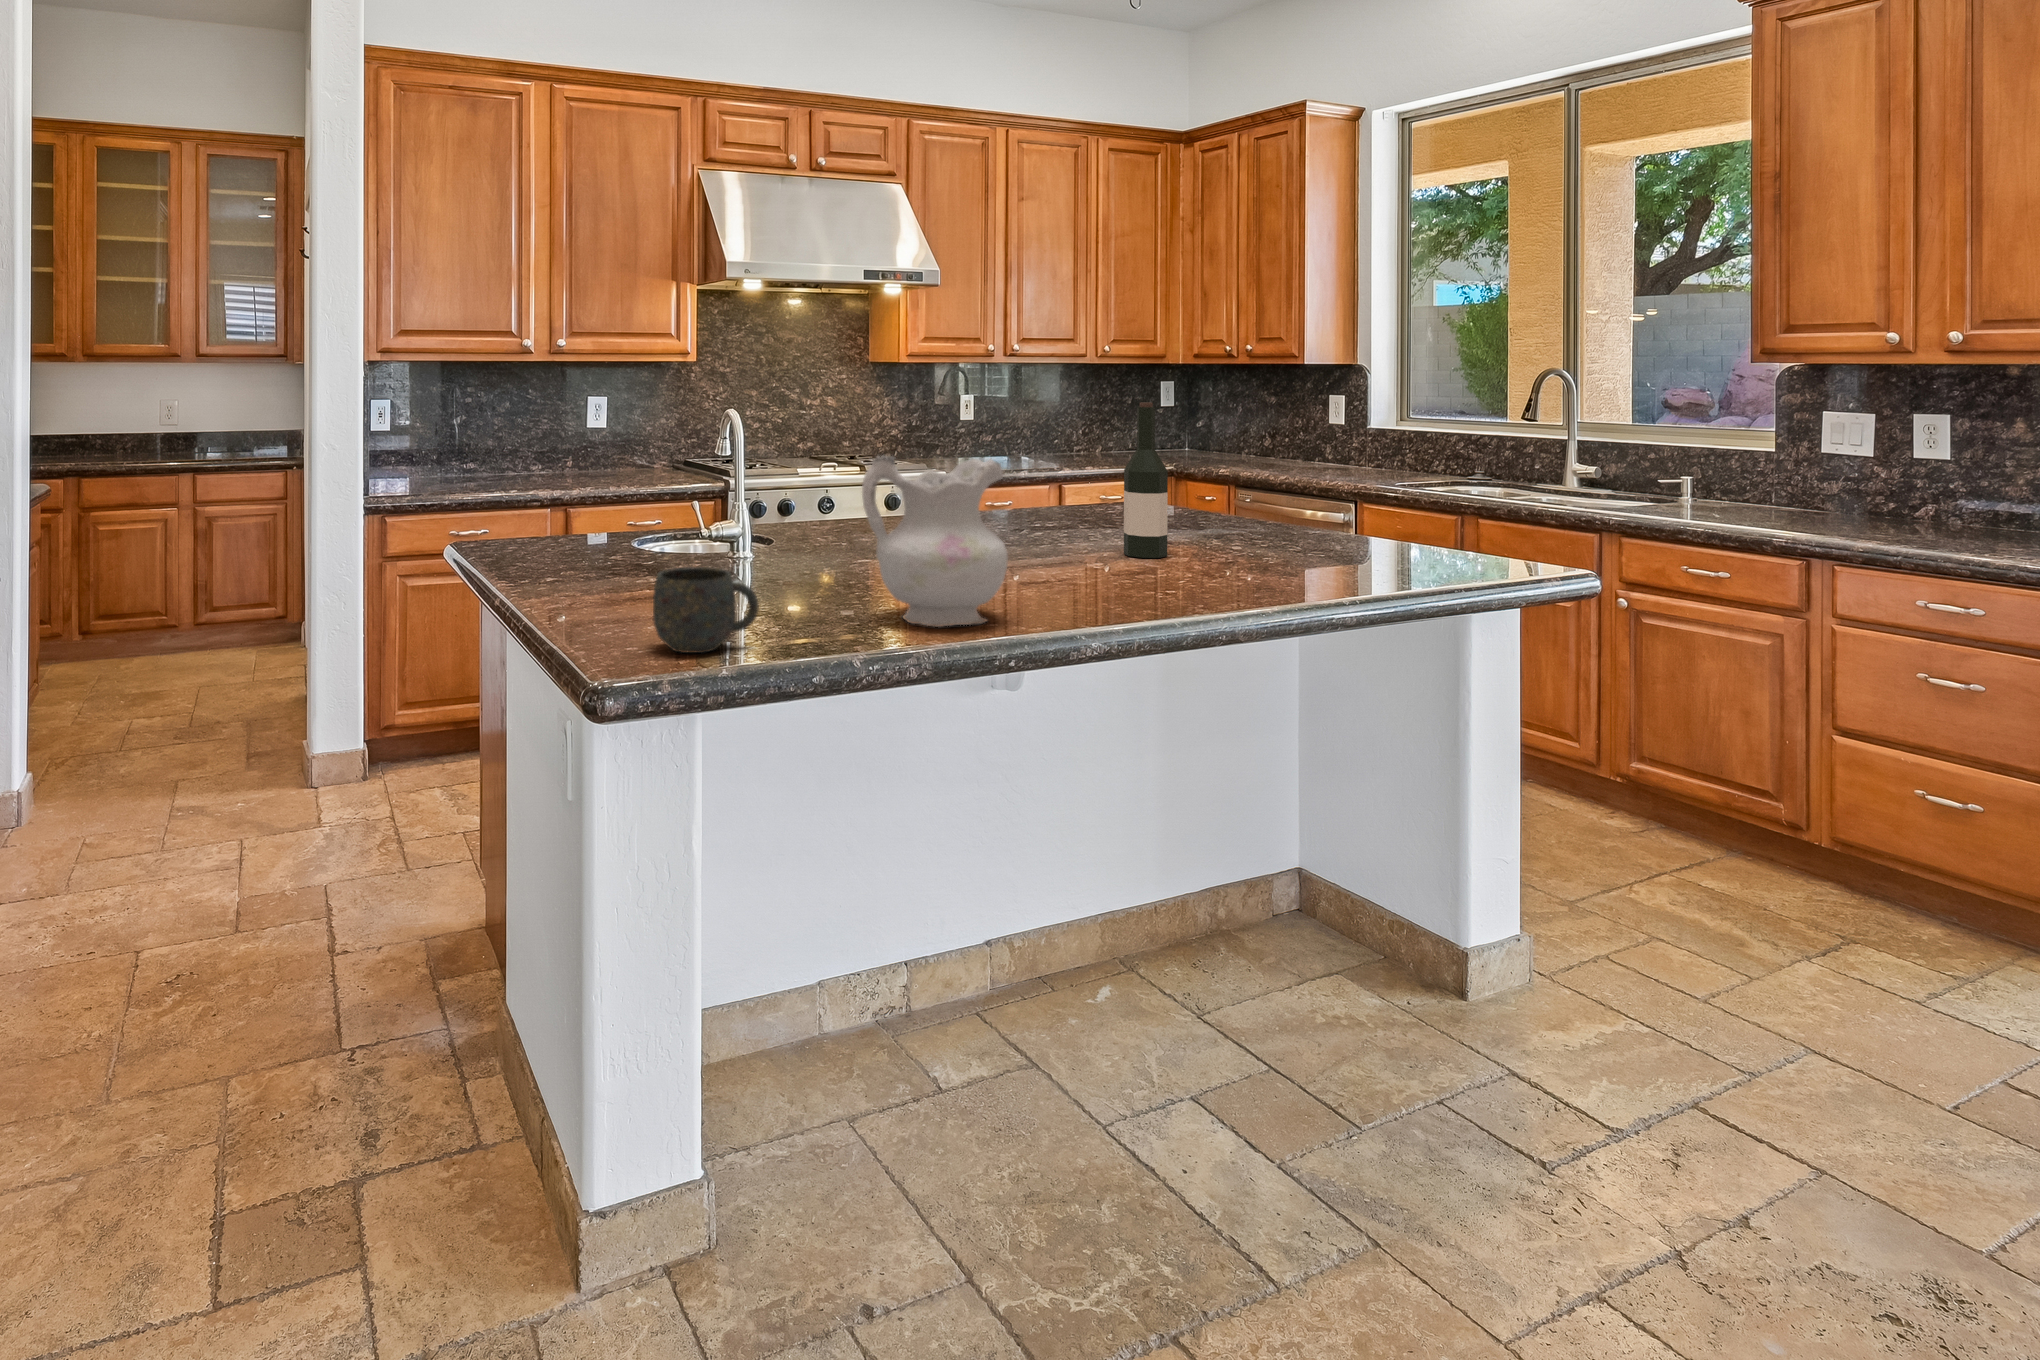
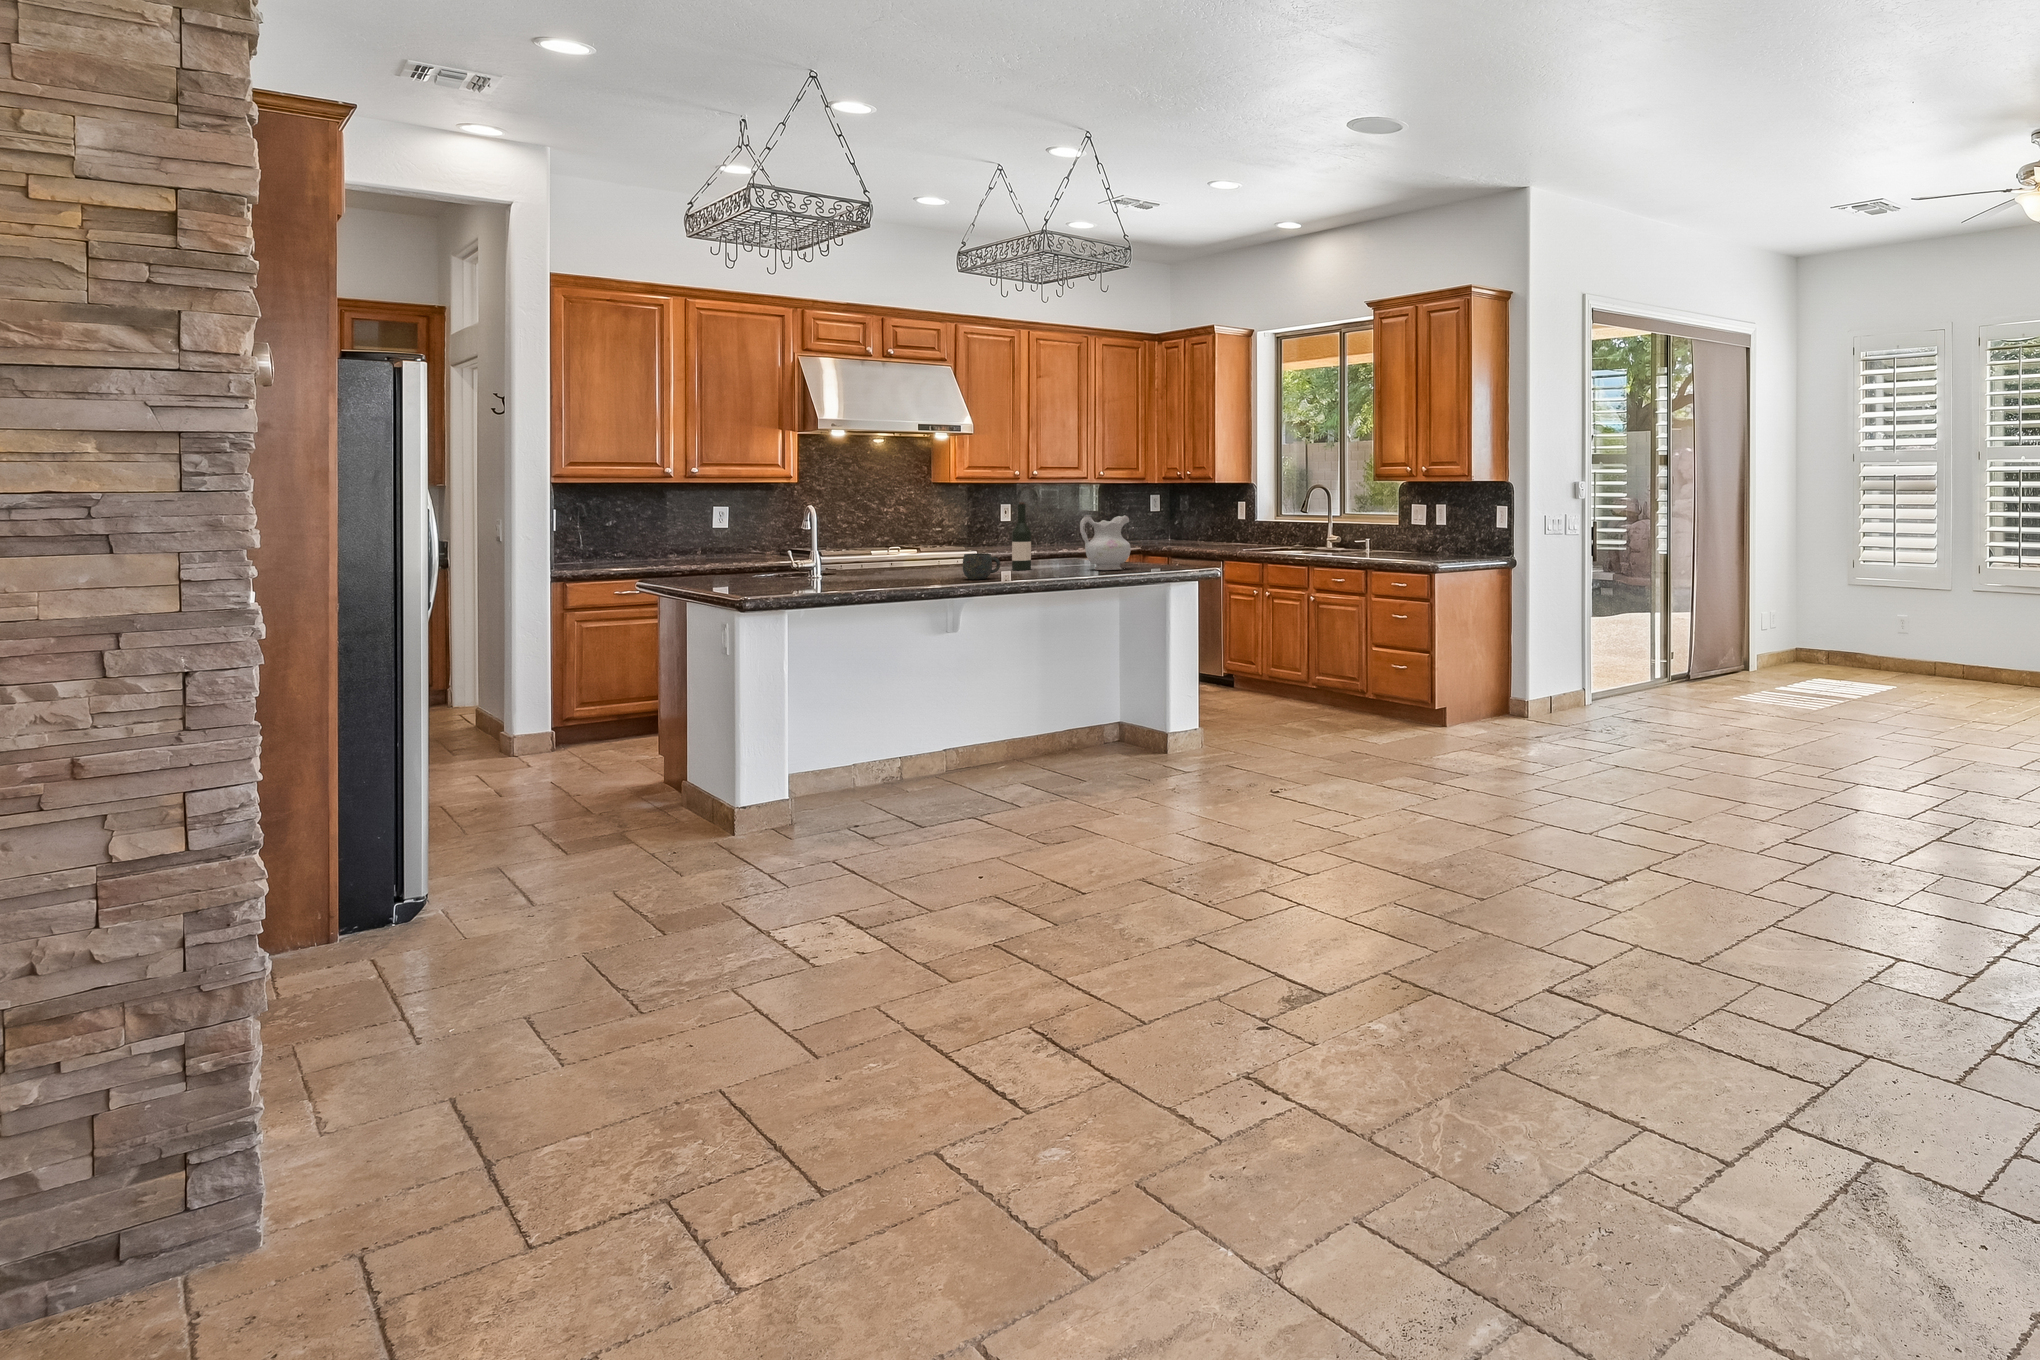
ceramic pitcher: present [862,456,1007,627] -> present [1080,515,1131,570]
mug: present [653,567,759,653] -> present [963,553,1000,579]

